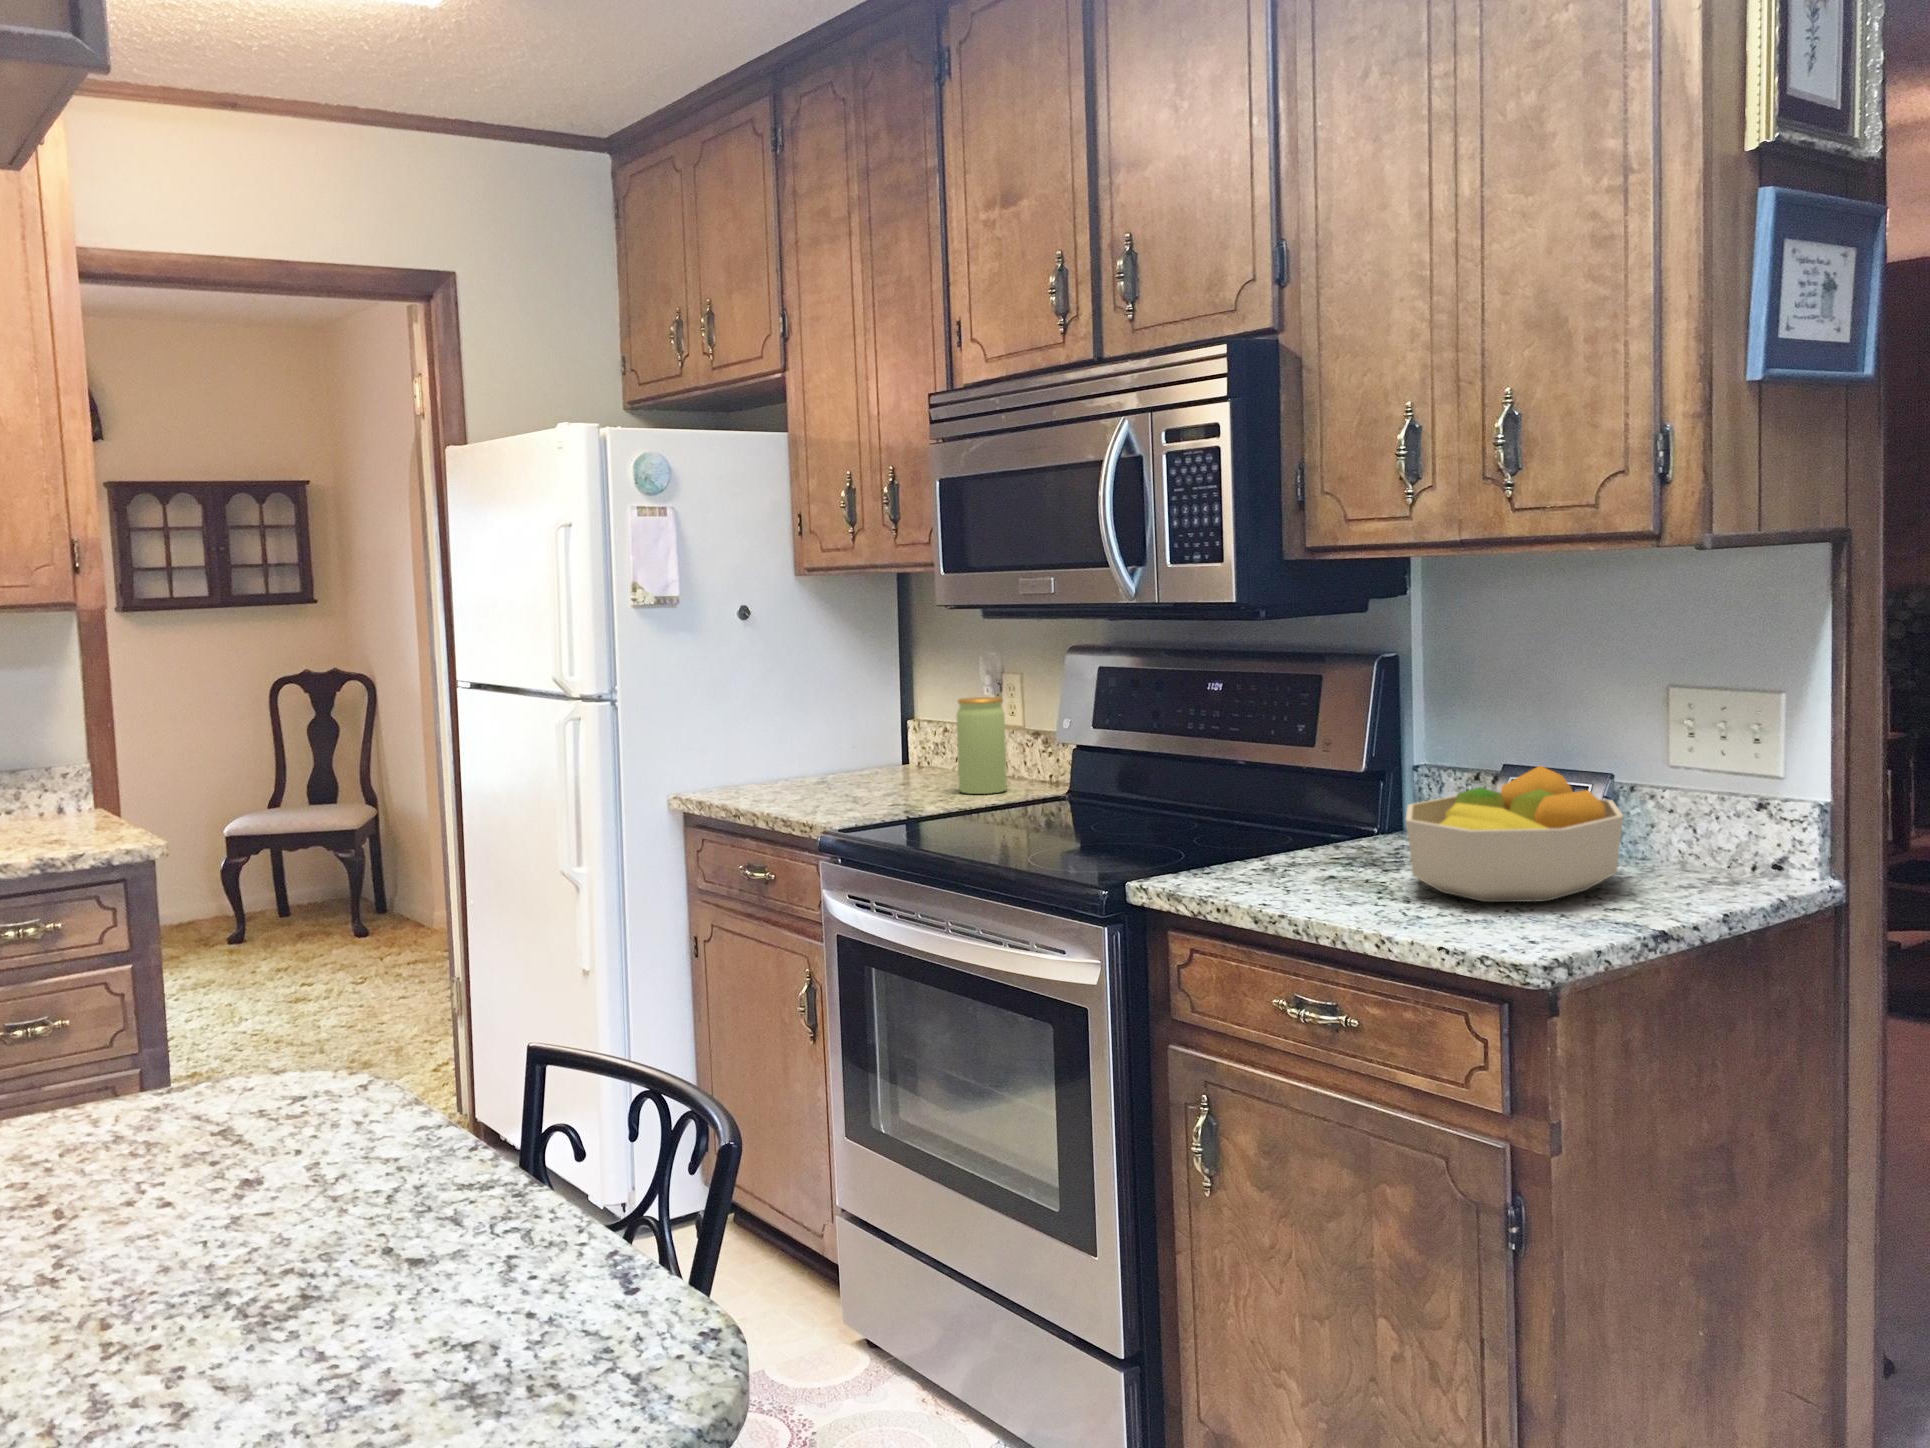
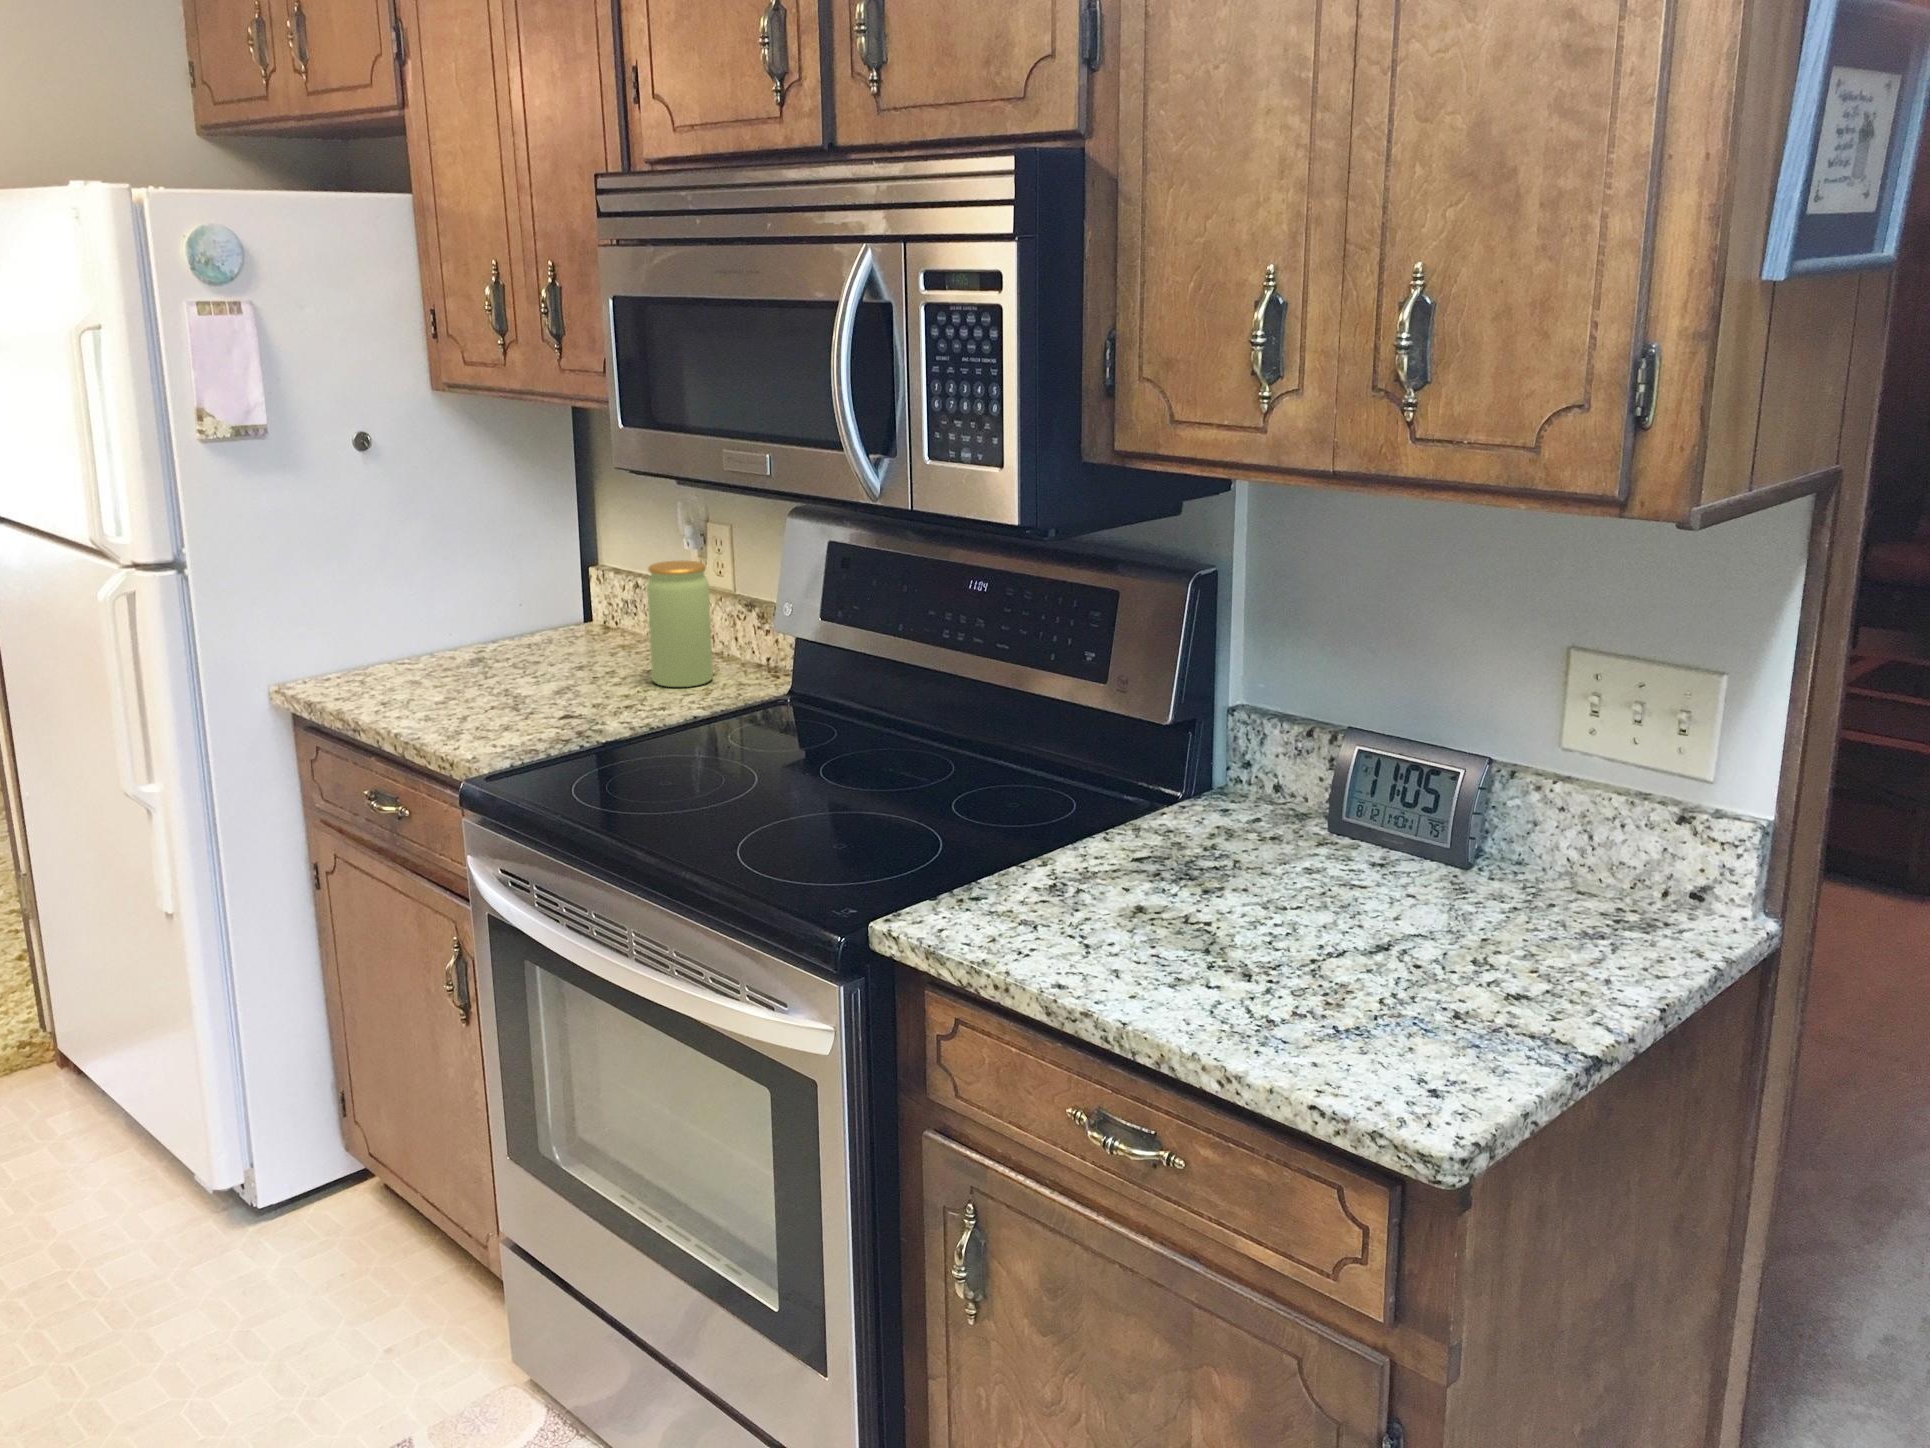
fruit bowl: present [1406,766,1623,902] -> none [1242,762,1529,980]

